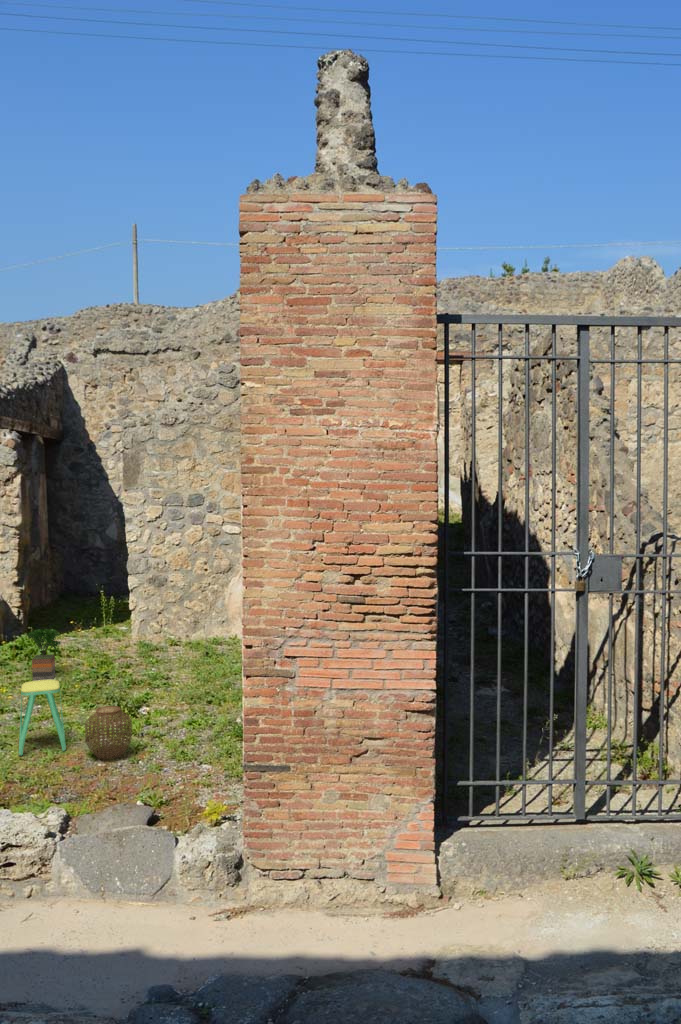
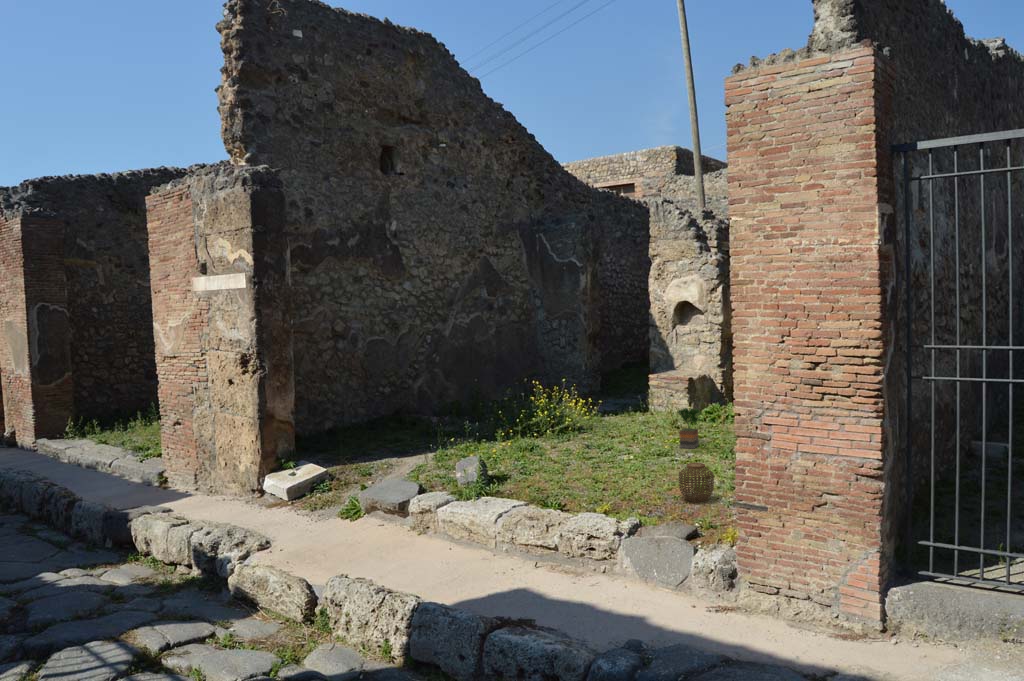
stool: present [19,680,66,755] -> none [637,440,675,493]

